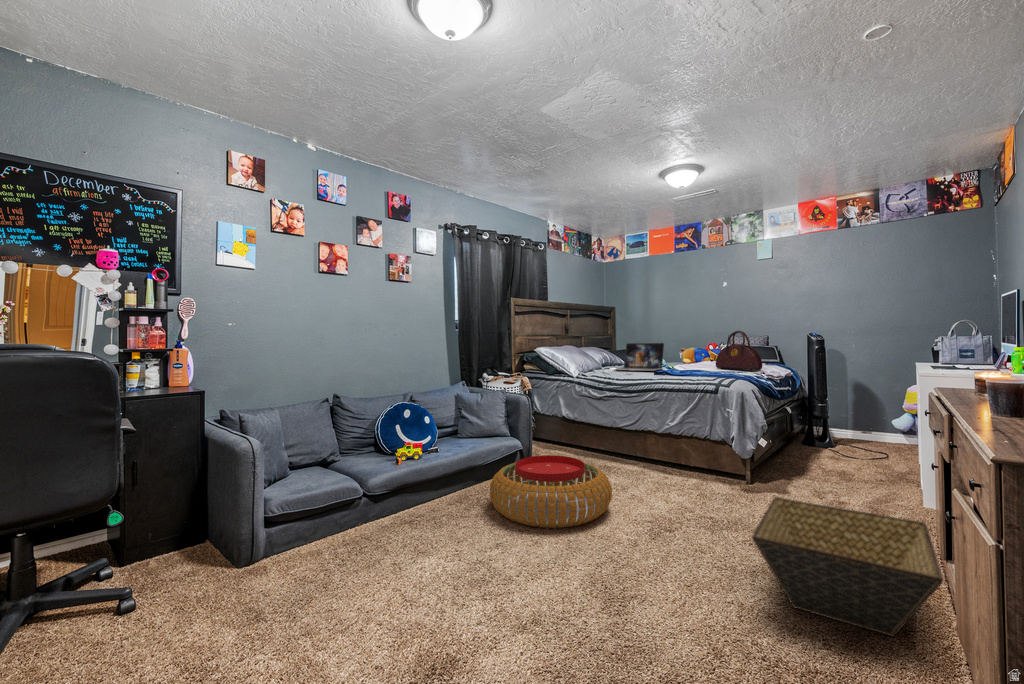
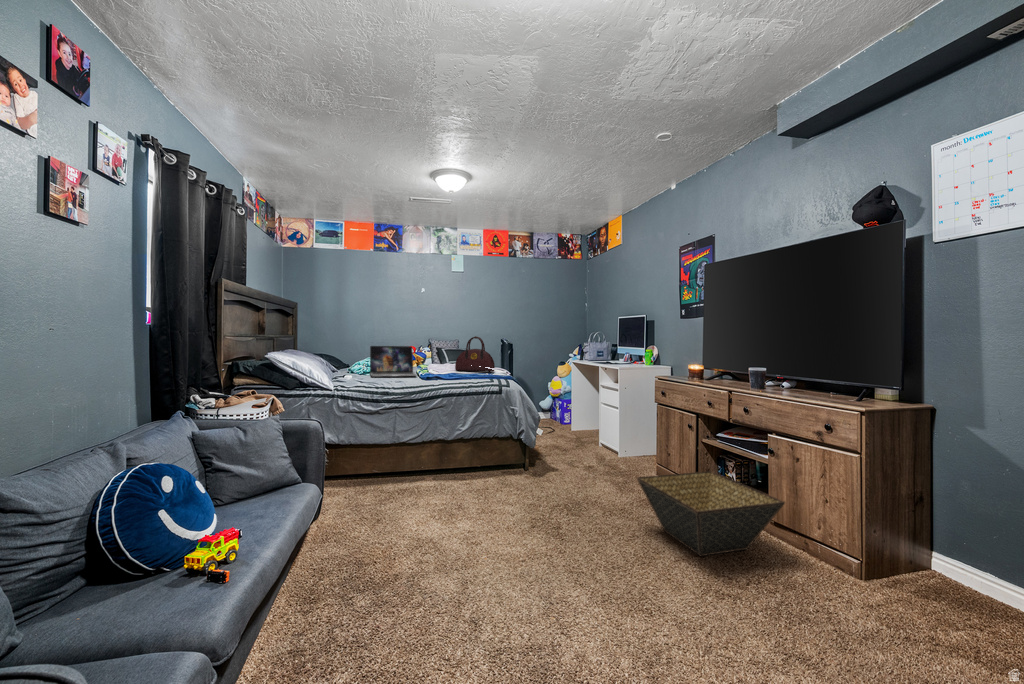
pouf: present [490,455,612,528] -> none [353,487,507,590]

